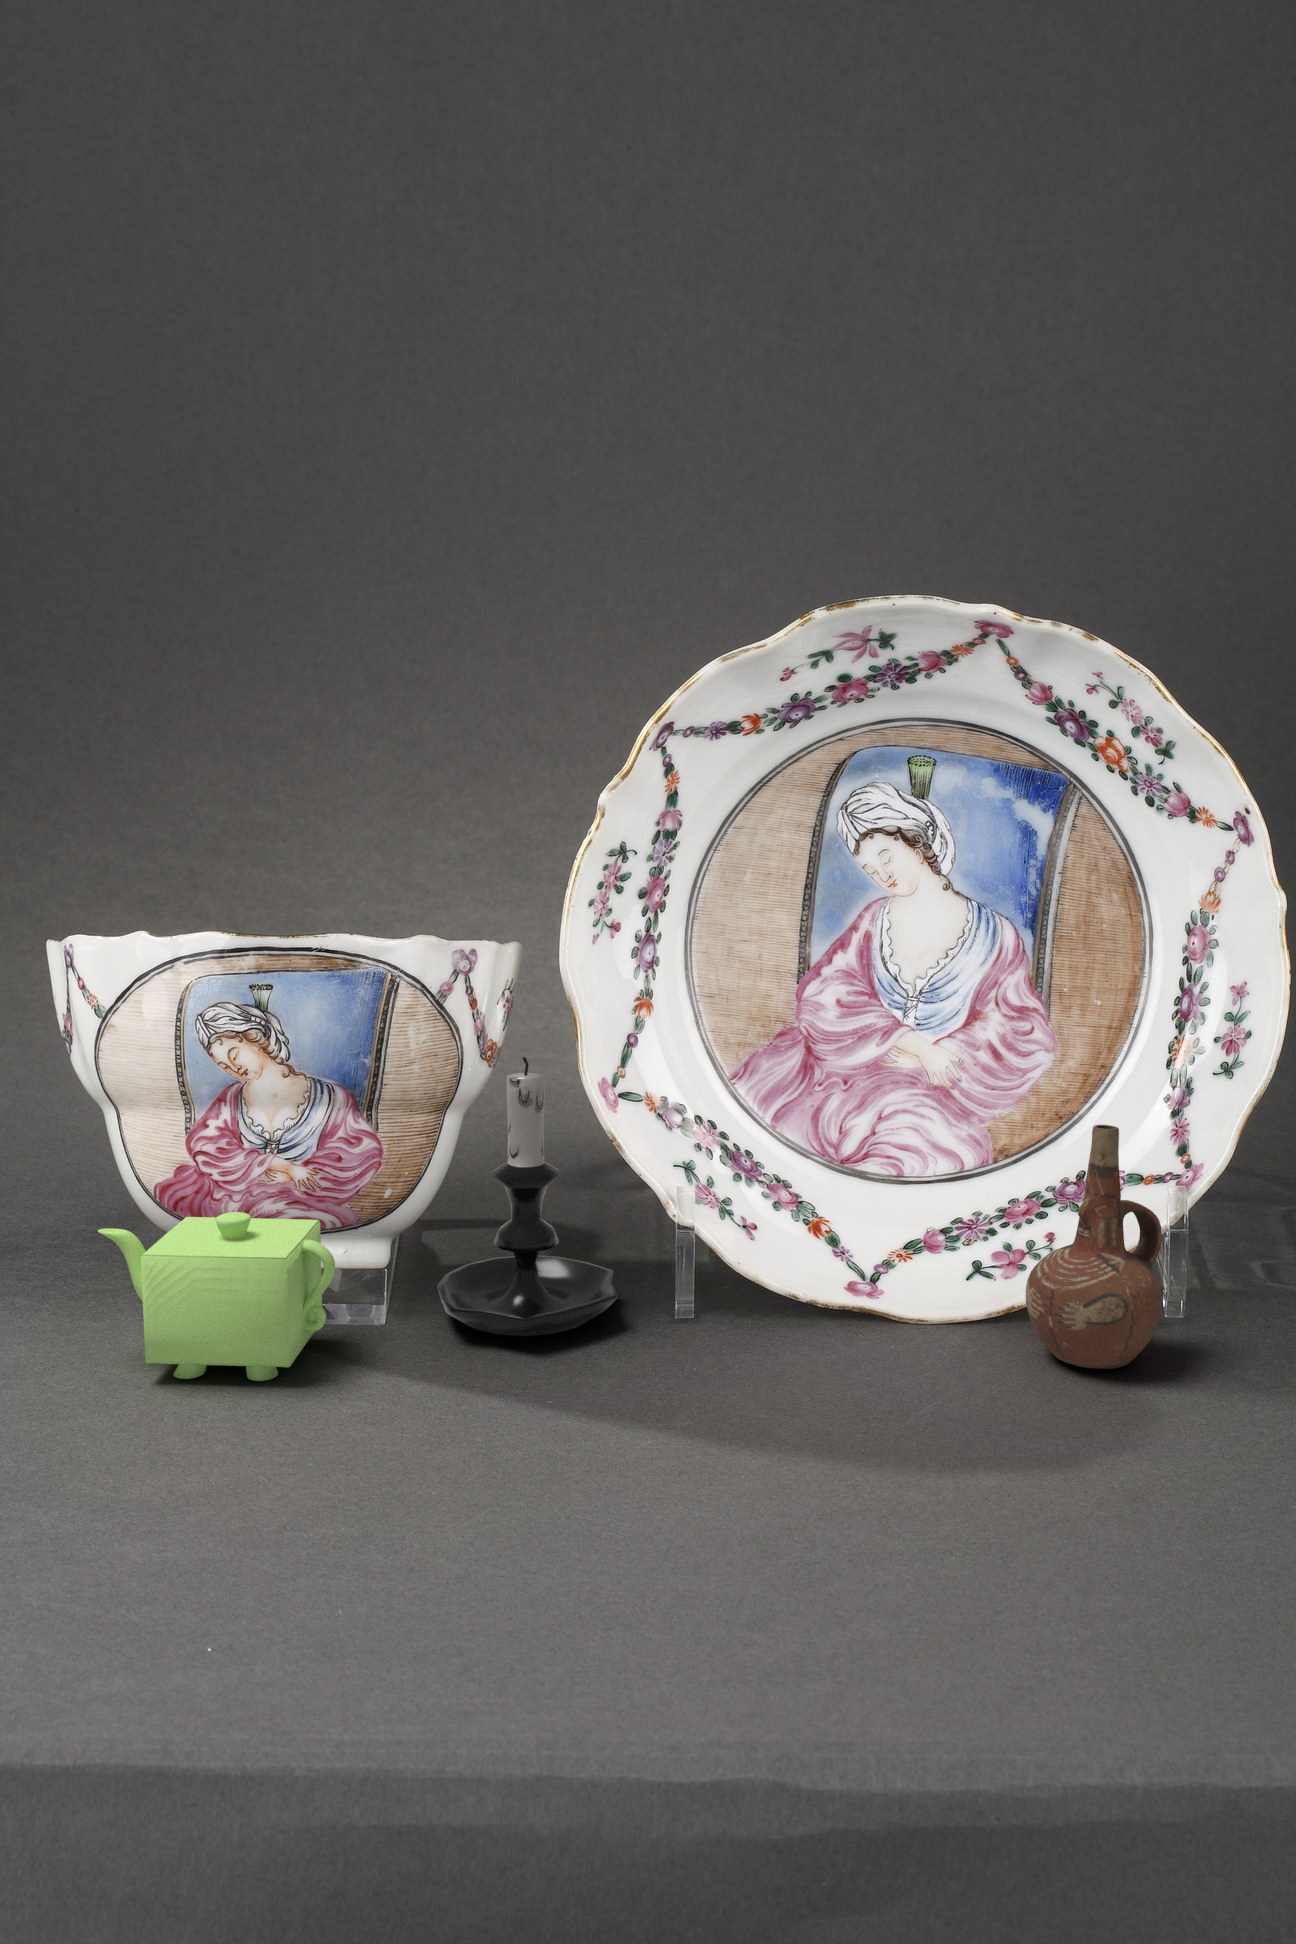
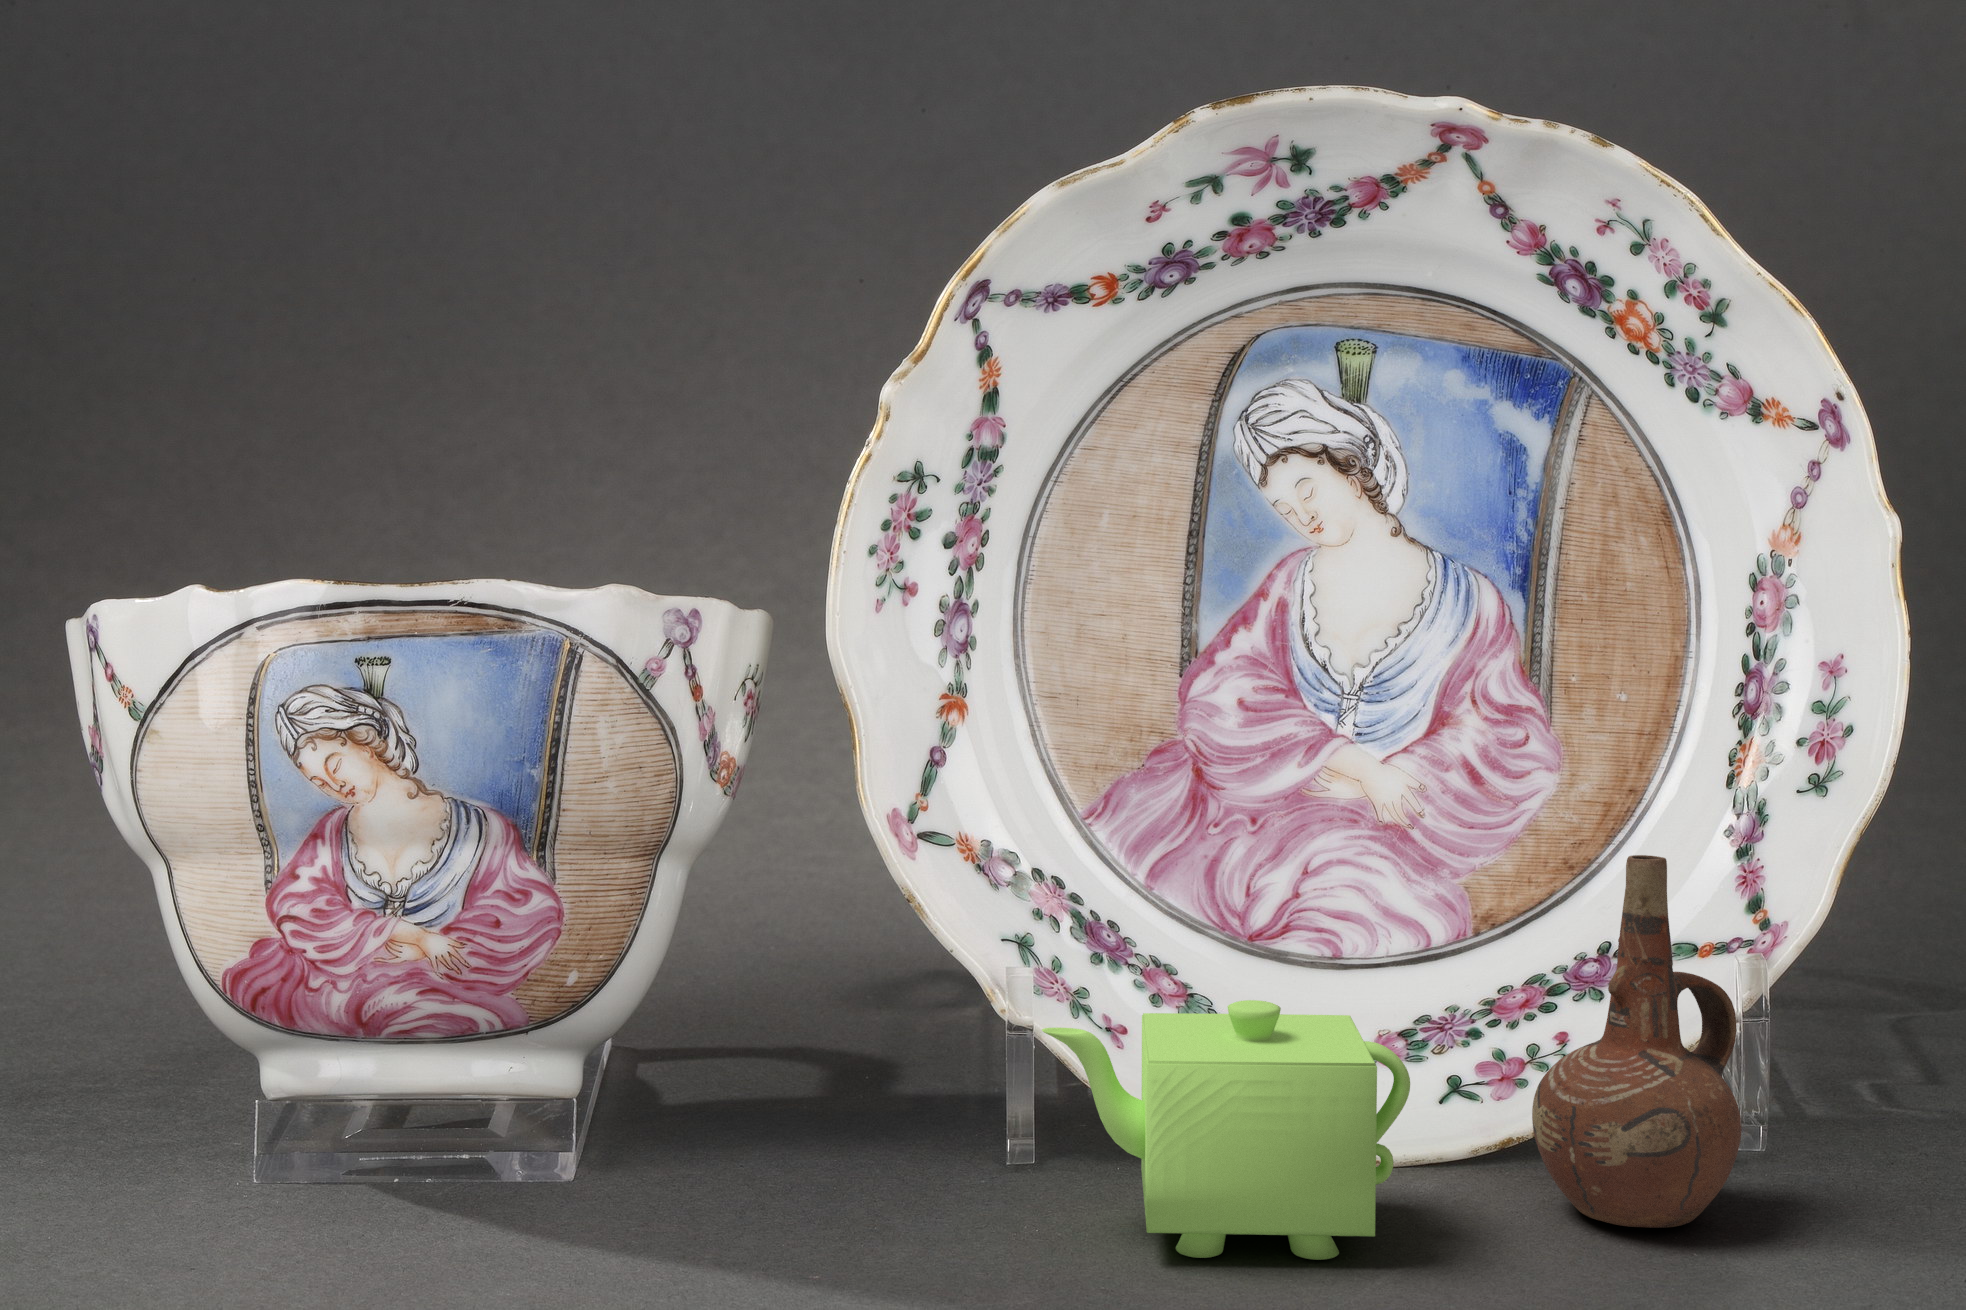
candle holder: present [437,1057,618,1336] -> none [642,769,915,1191]
teapot: present [98,1212,335,1381] -> present [1042,1000,1410,1260]

